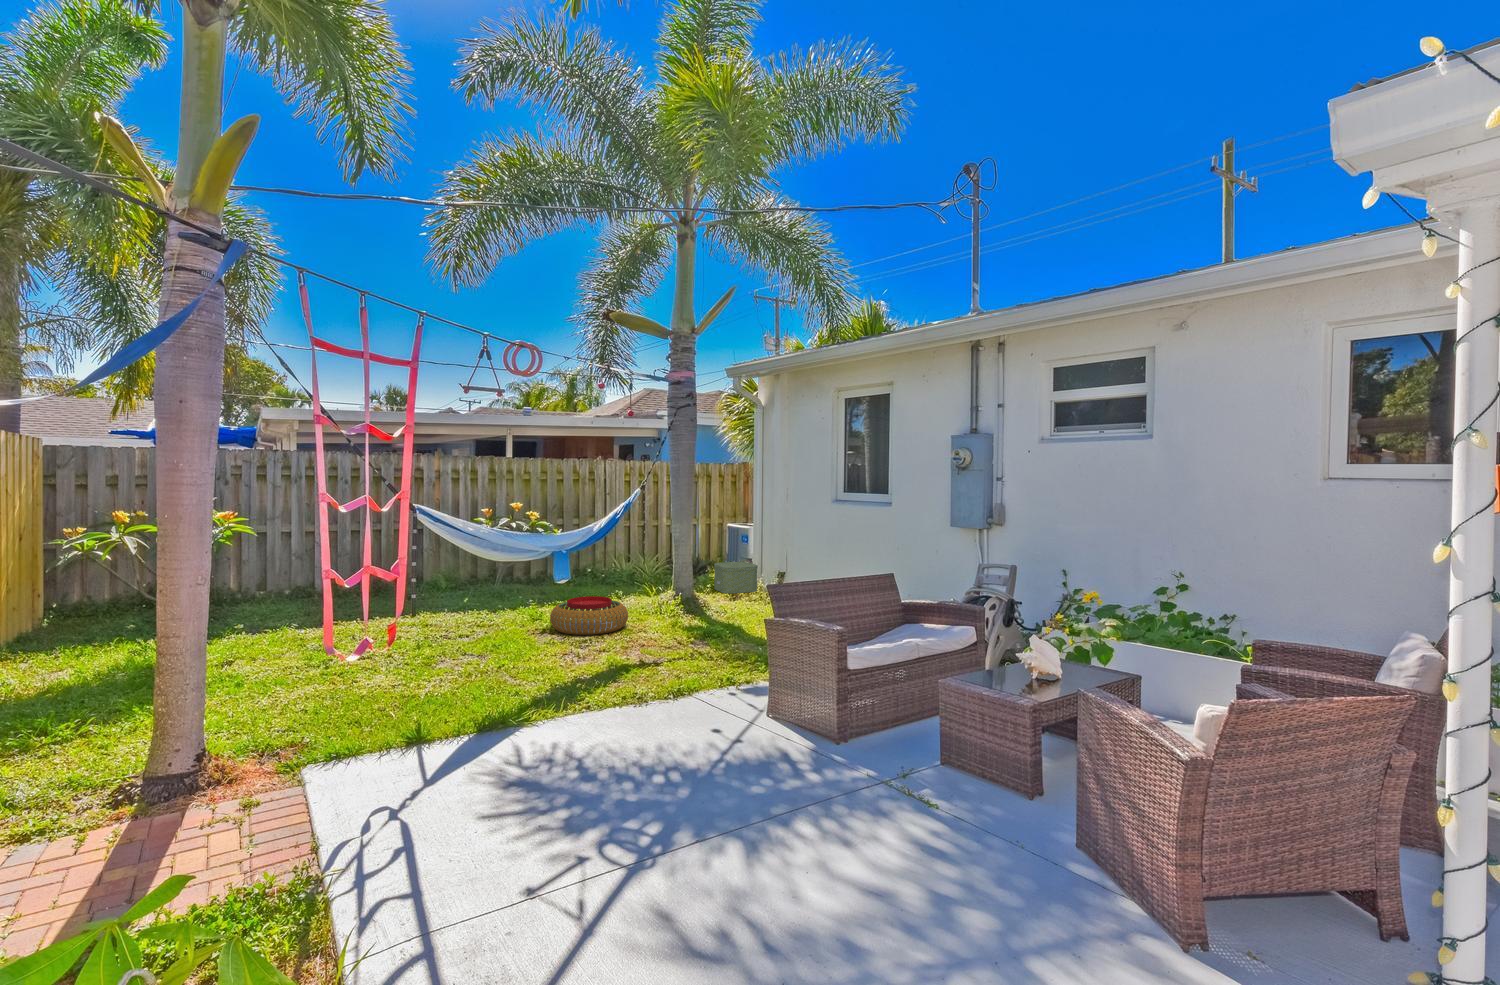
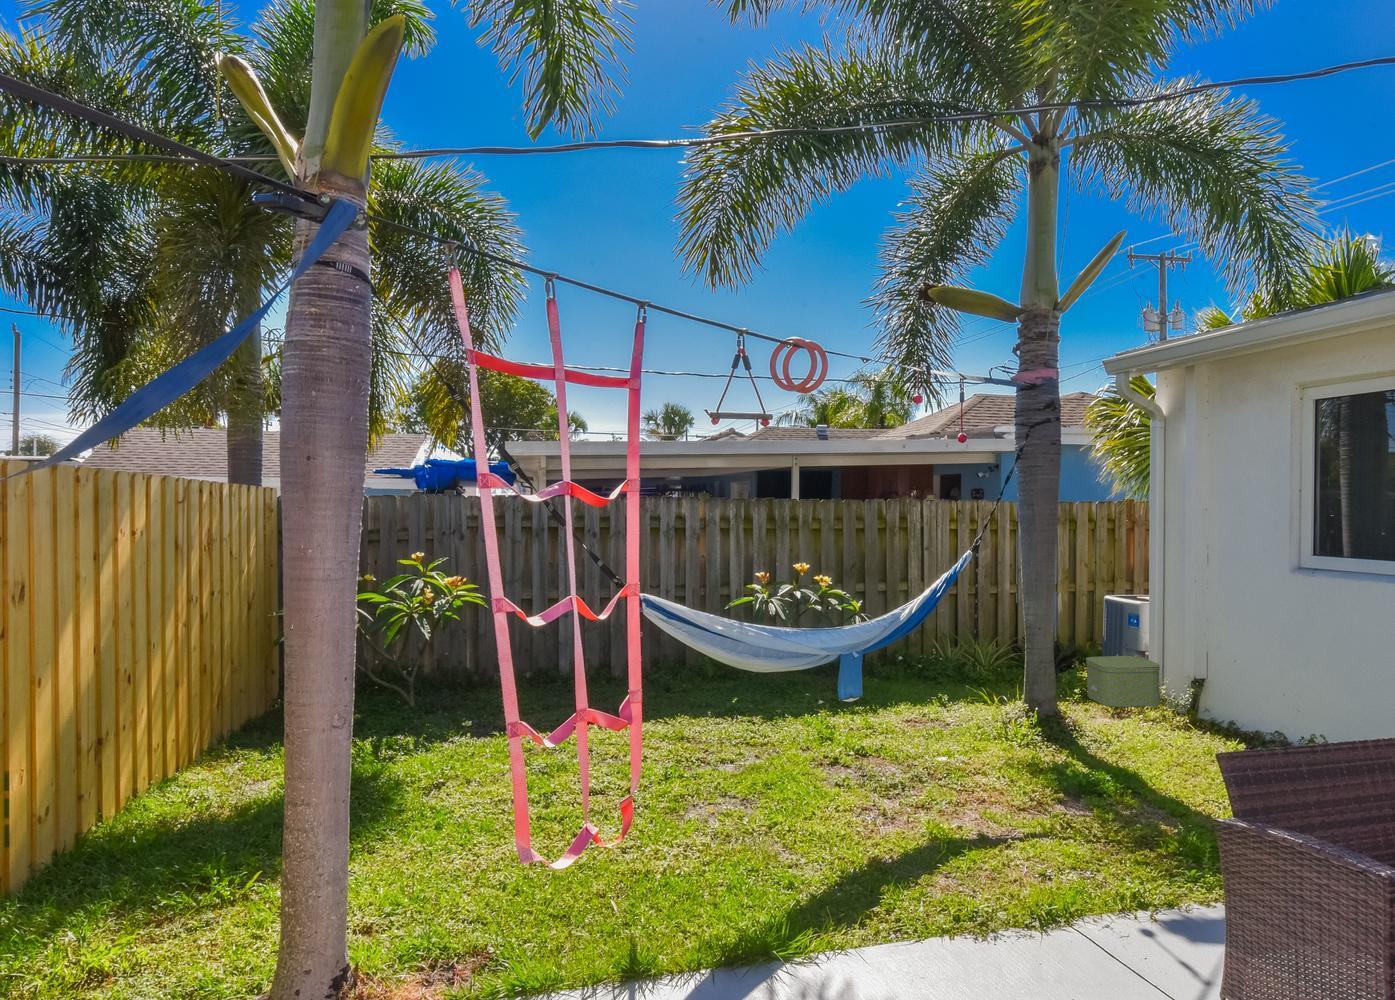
pouf: present [550,596,628,635] -> none [843,710,956,772]

